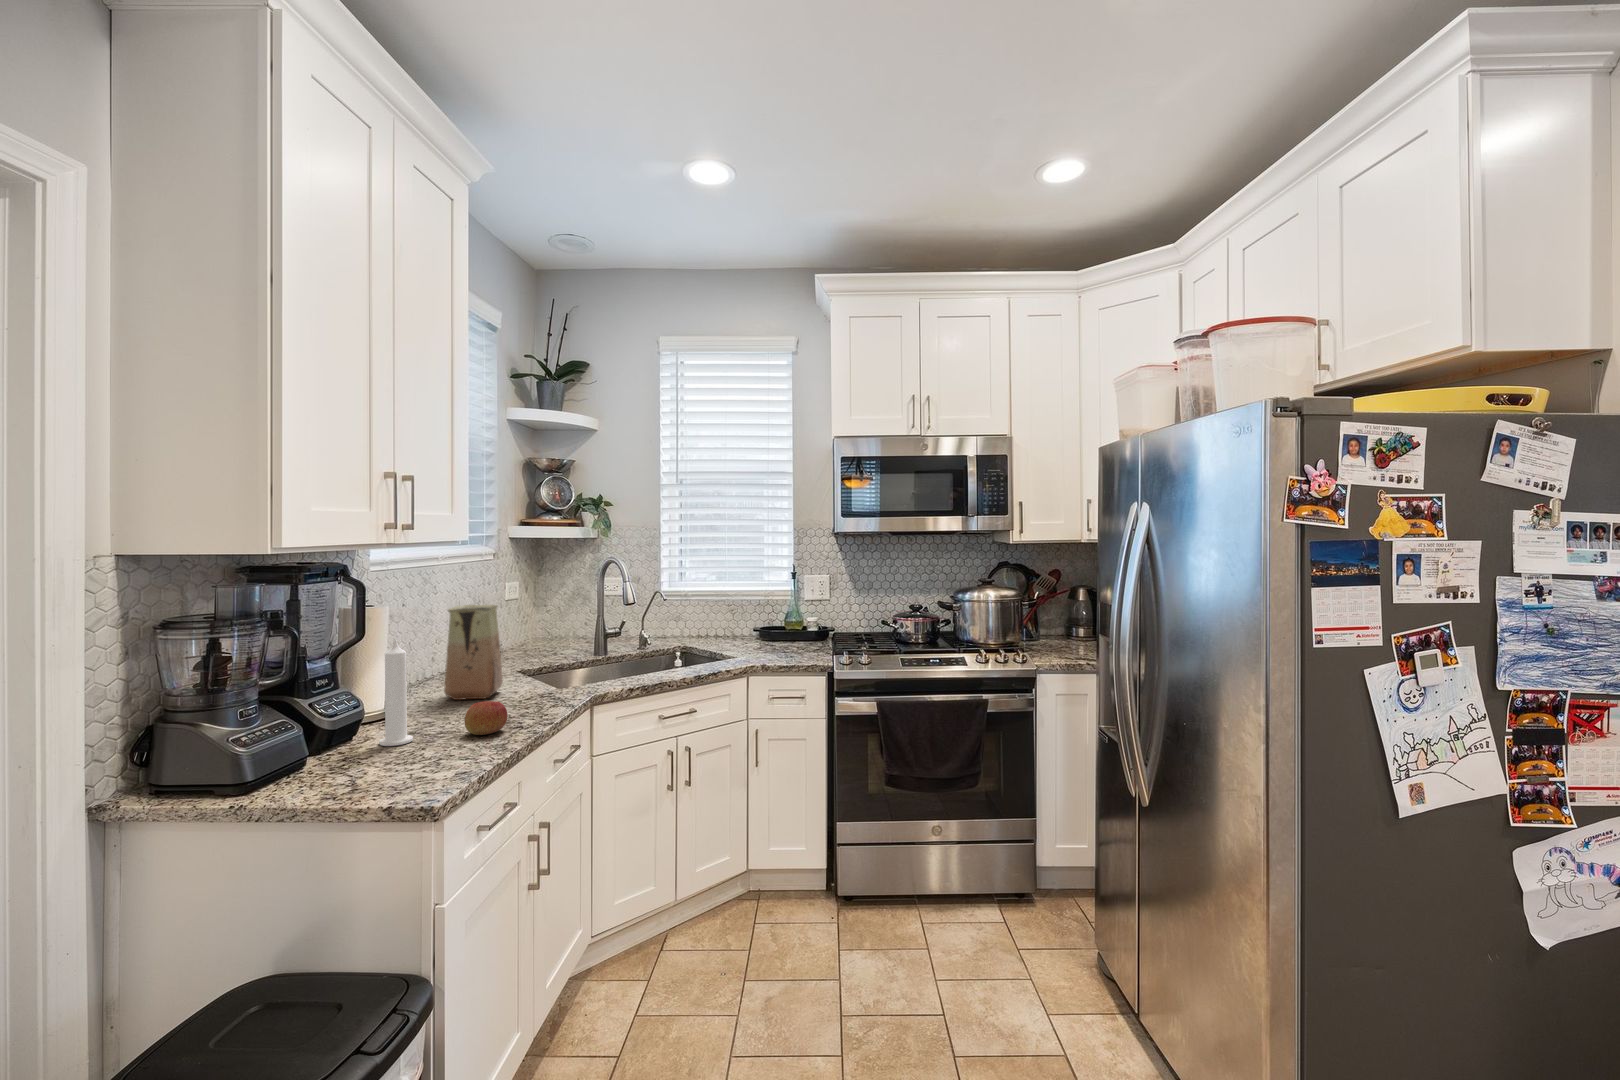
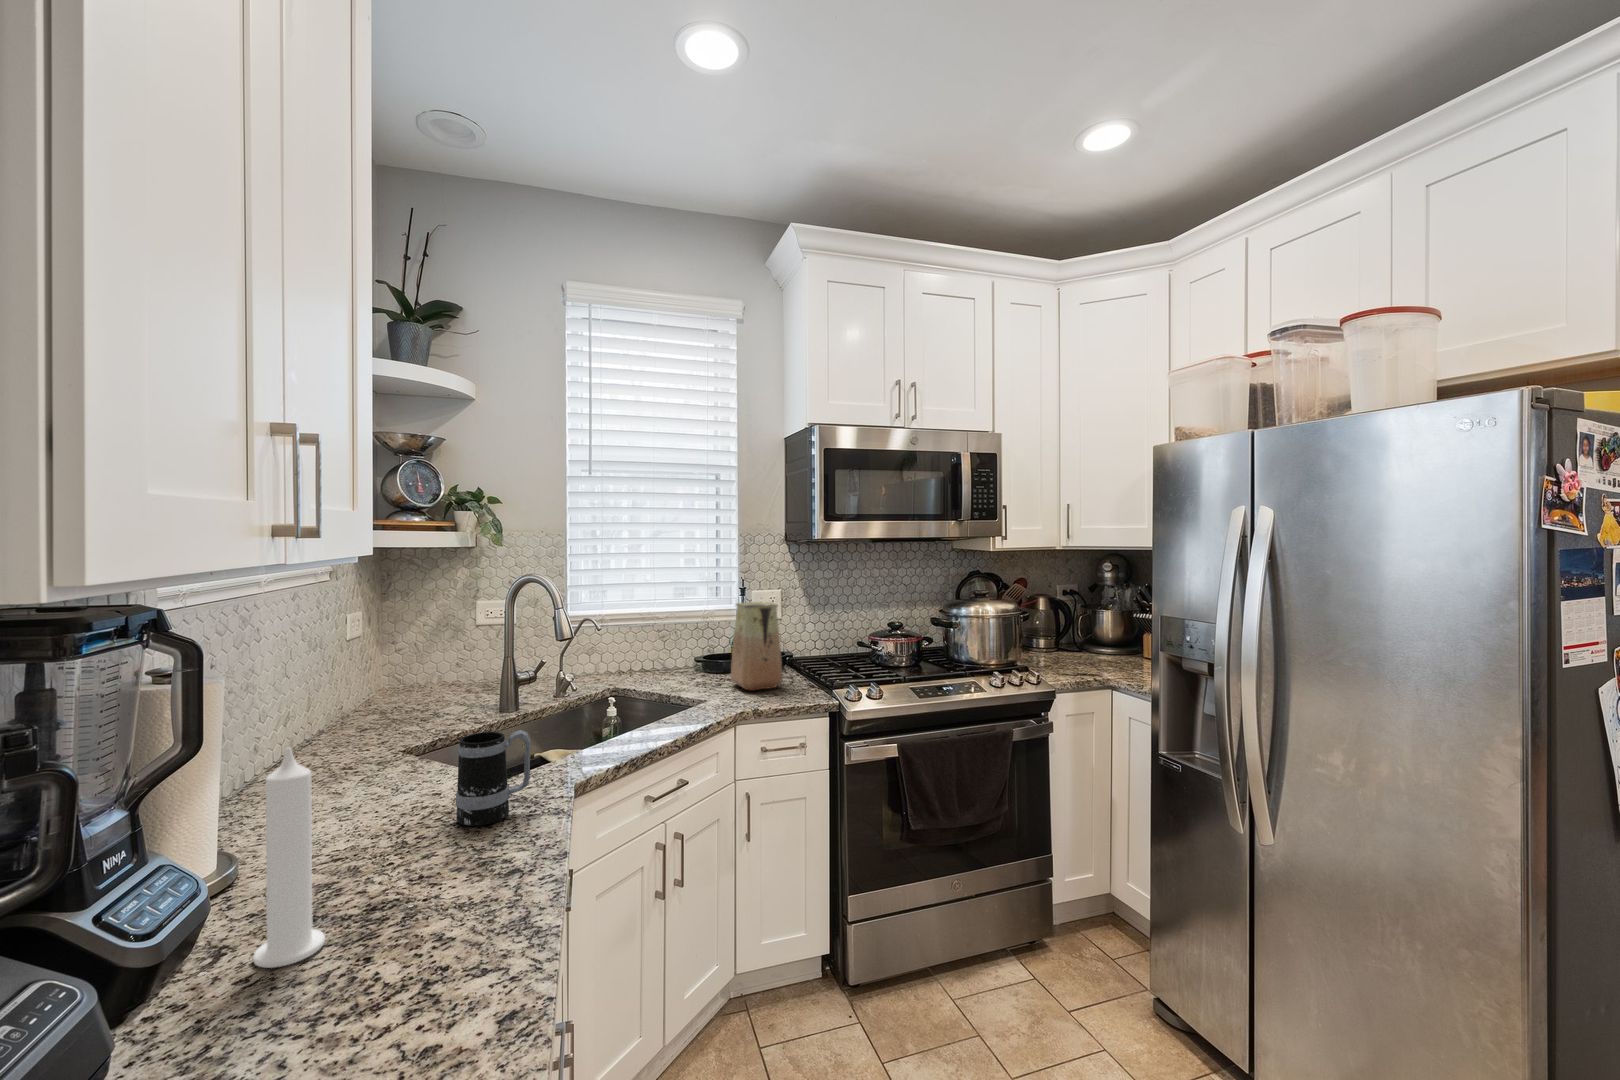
vase: present [444,605,503,700] -> present [731,602,783,690]
mug: none [513,653,558,707] -> present [456,730,531,826]
apple: present [465,701,508,735] -> none [424,835,500,905]

